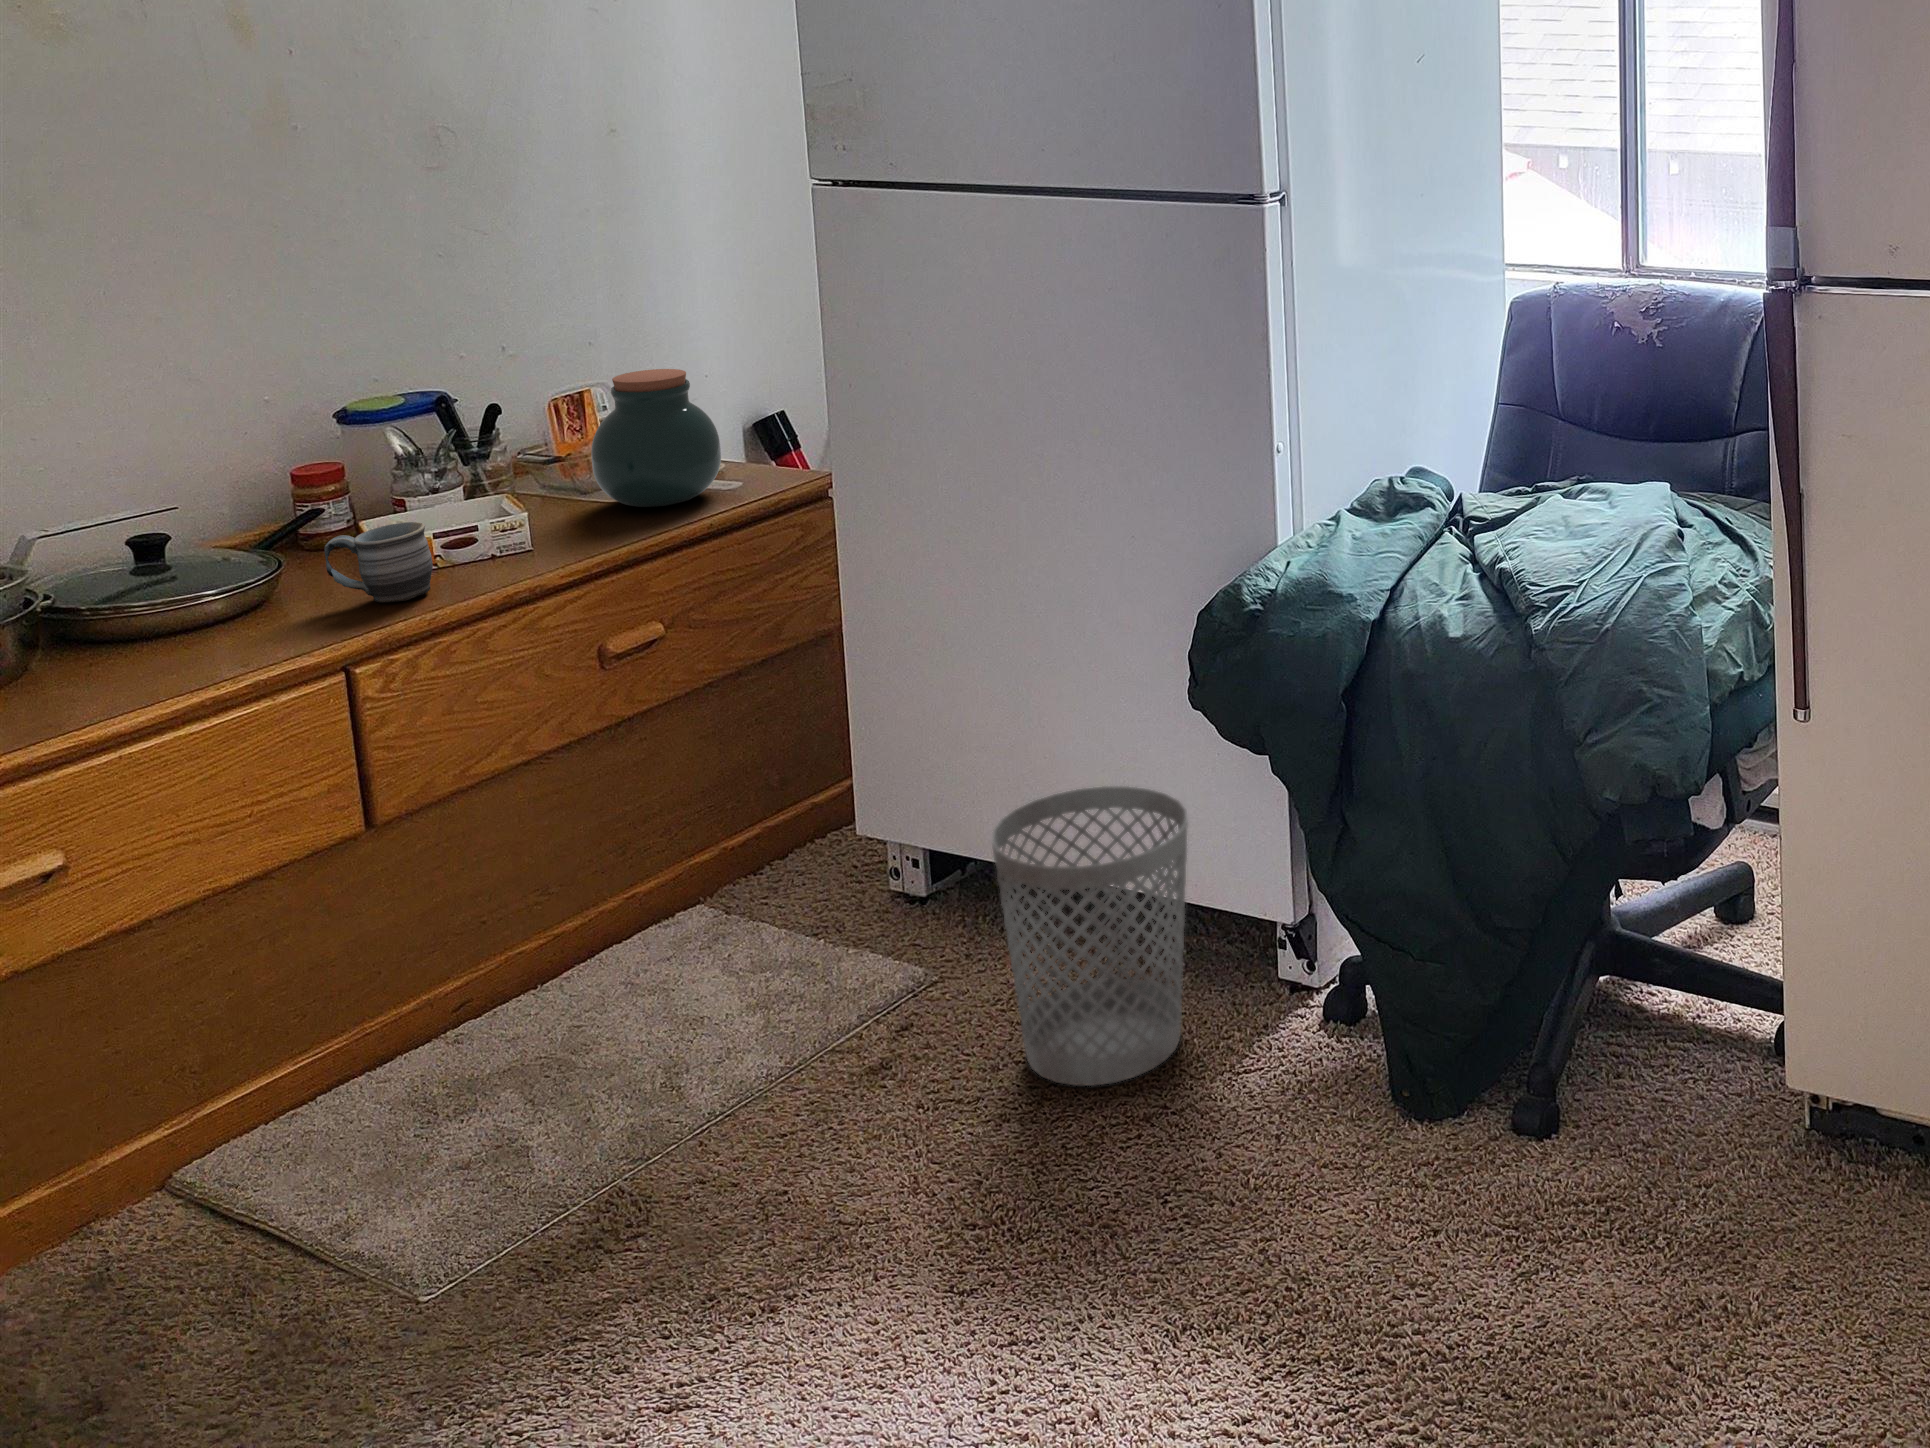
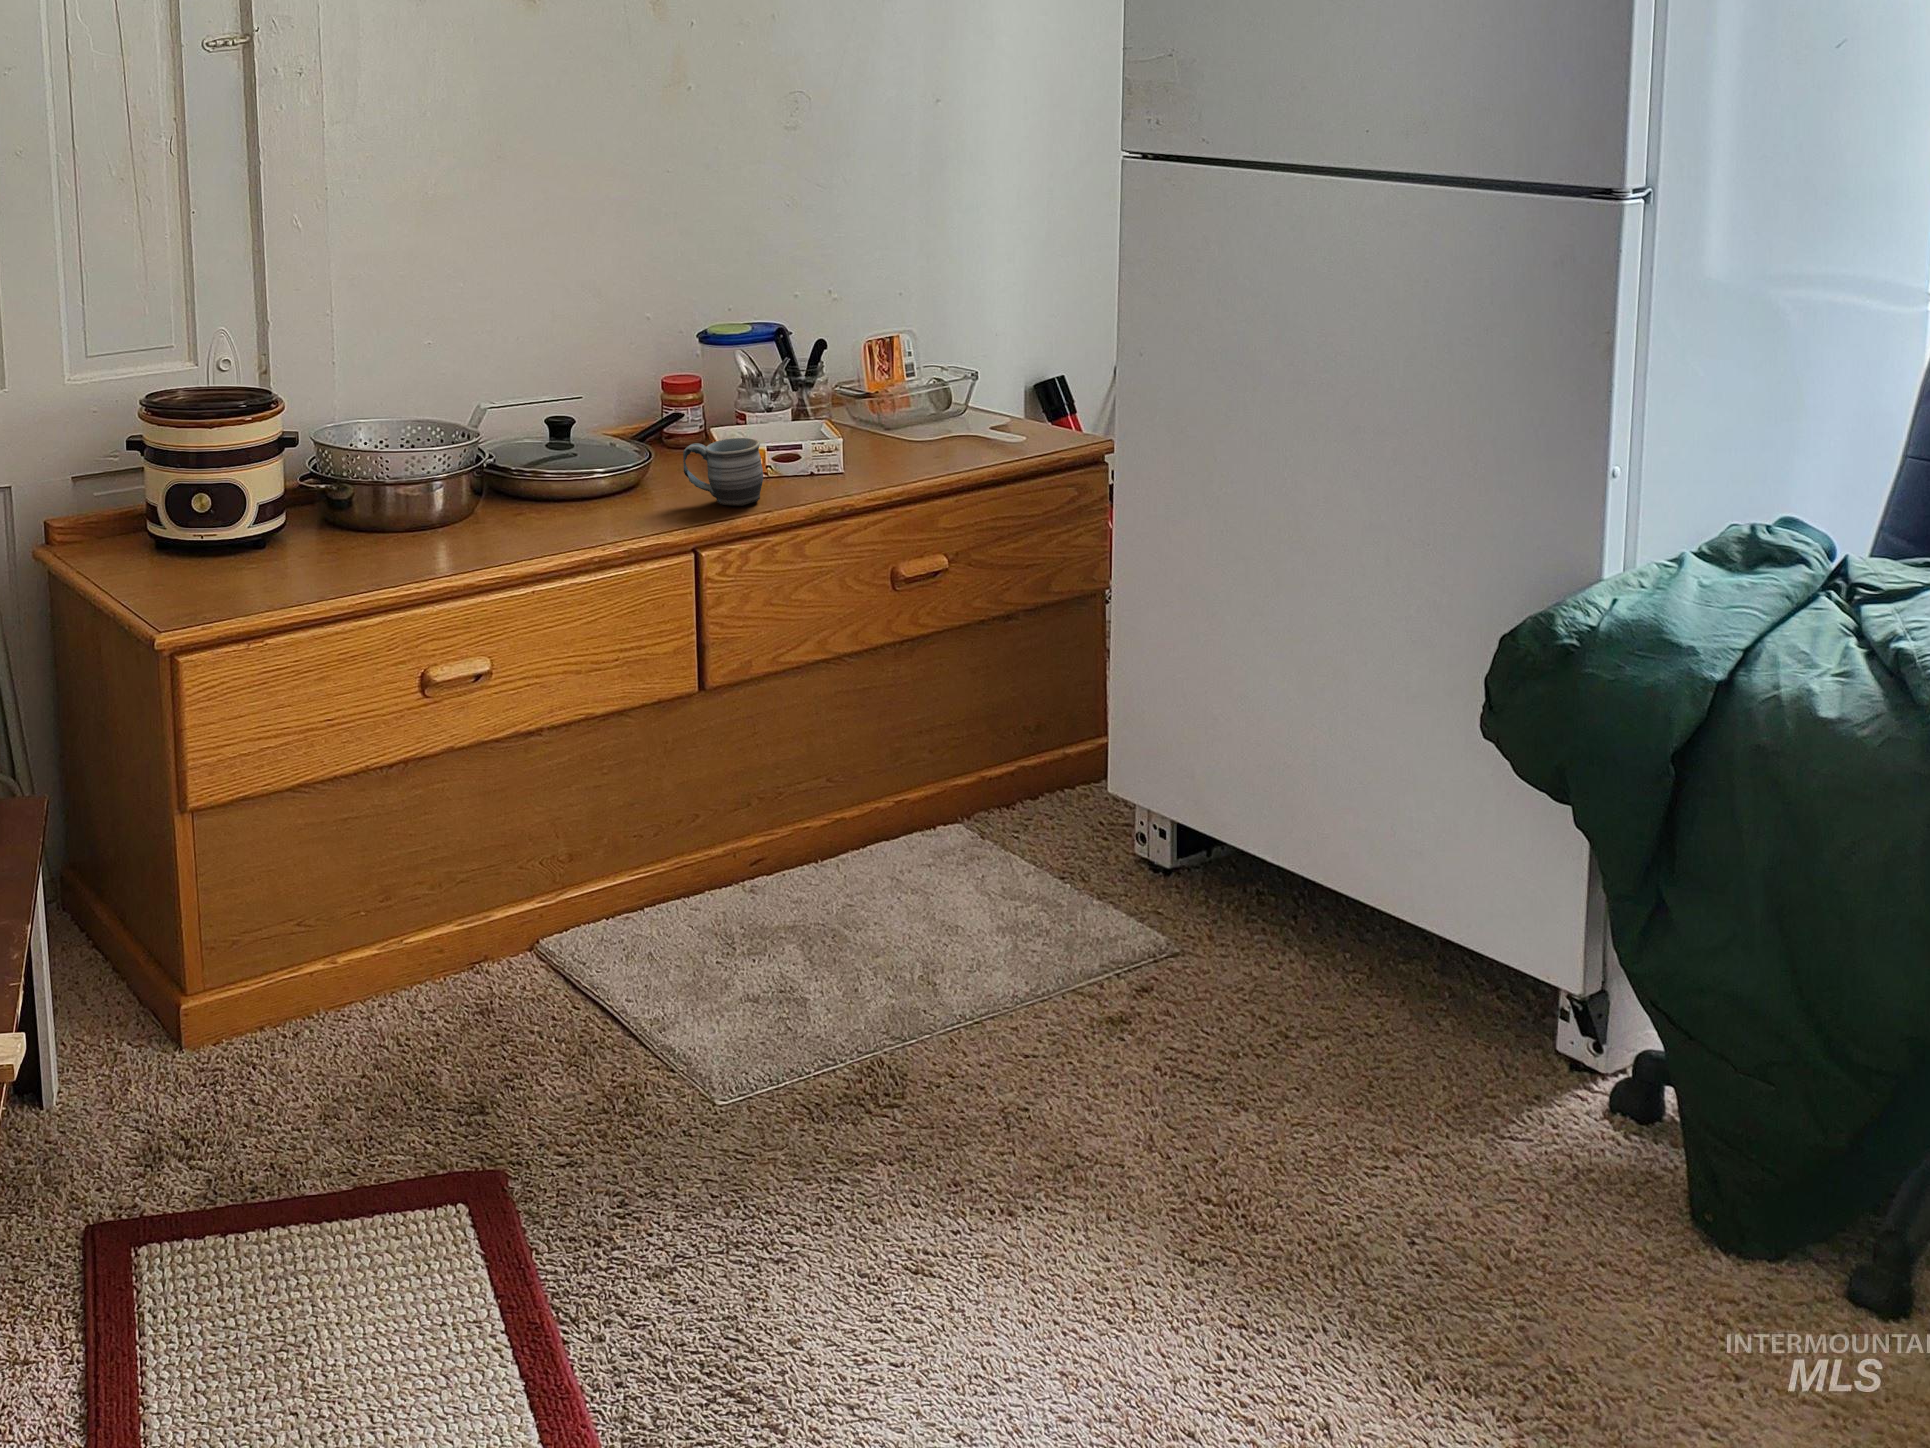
jar: present [591,369,721,507] -> none [893,320,1007,448]
wastebasket: present [991,786,1188,1086] -> none [1250,797,1468,1107]

